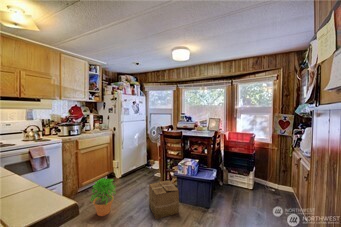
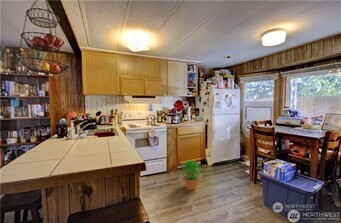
cardboard box: present [149,180,179,219] -> none [230,175,260,213]

